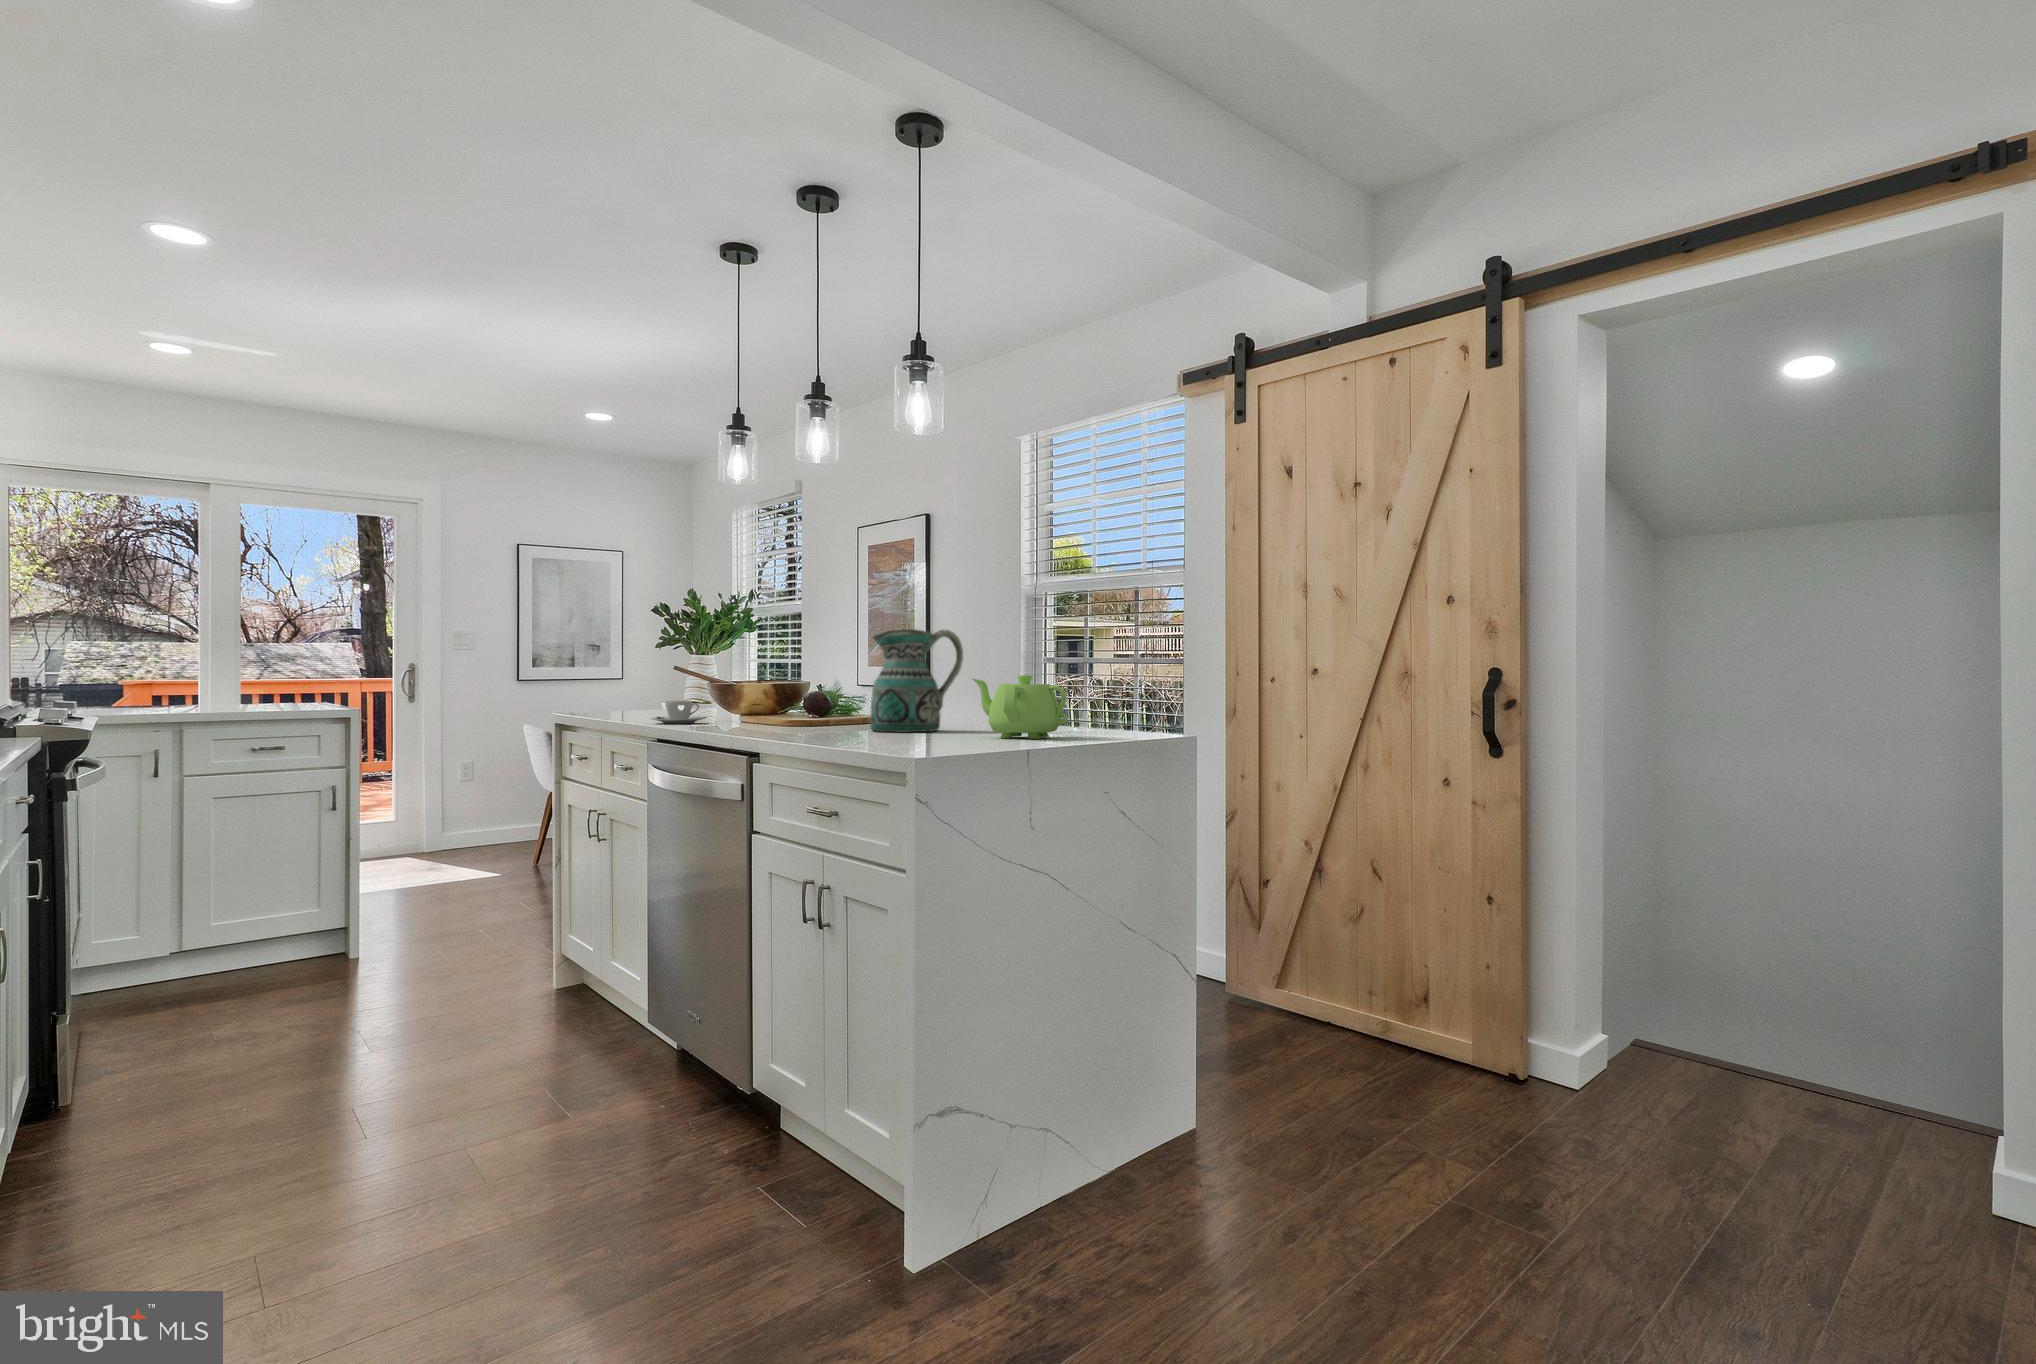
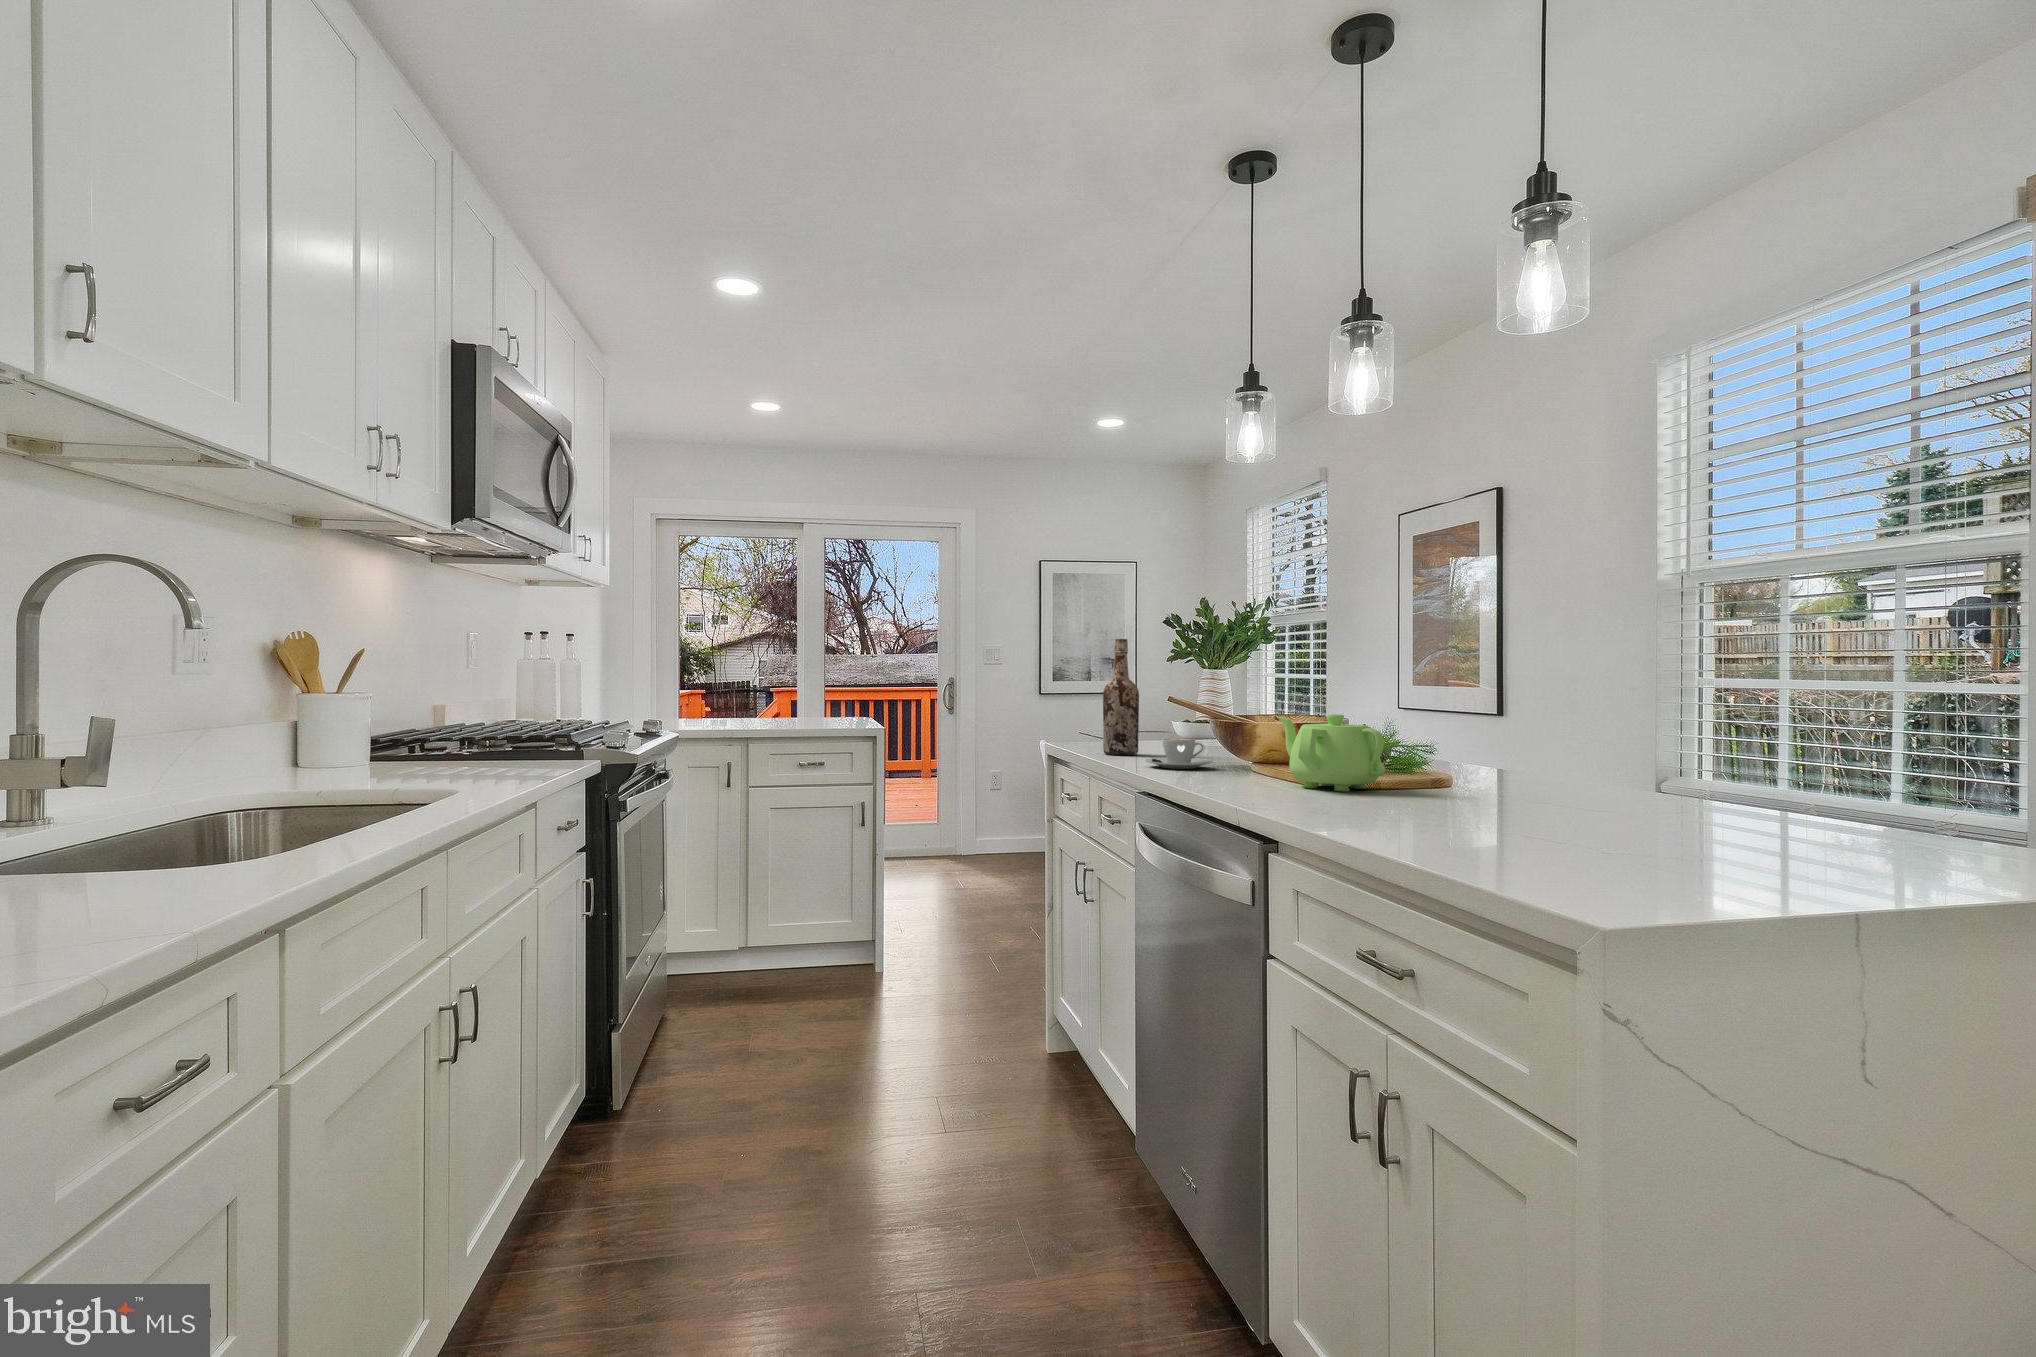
wine bottle: none [609,622,641,719] -> present [1103,639,1139,755]
ceramic pitcher: present [870,629,963,732] -> none [1453,649,1616,816]
teapot: present [972,675,1068,739] -> present [1276,714,1385,791]

